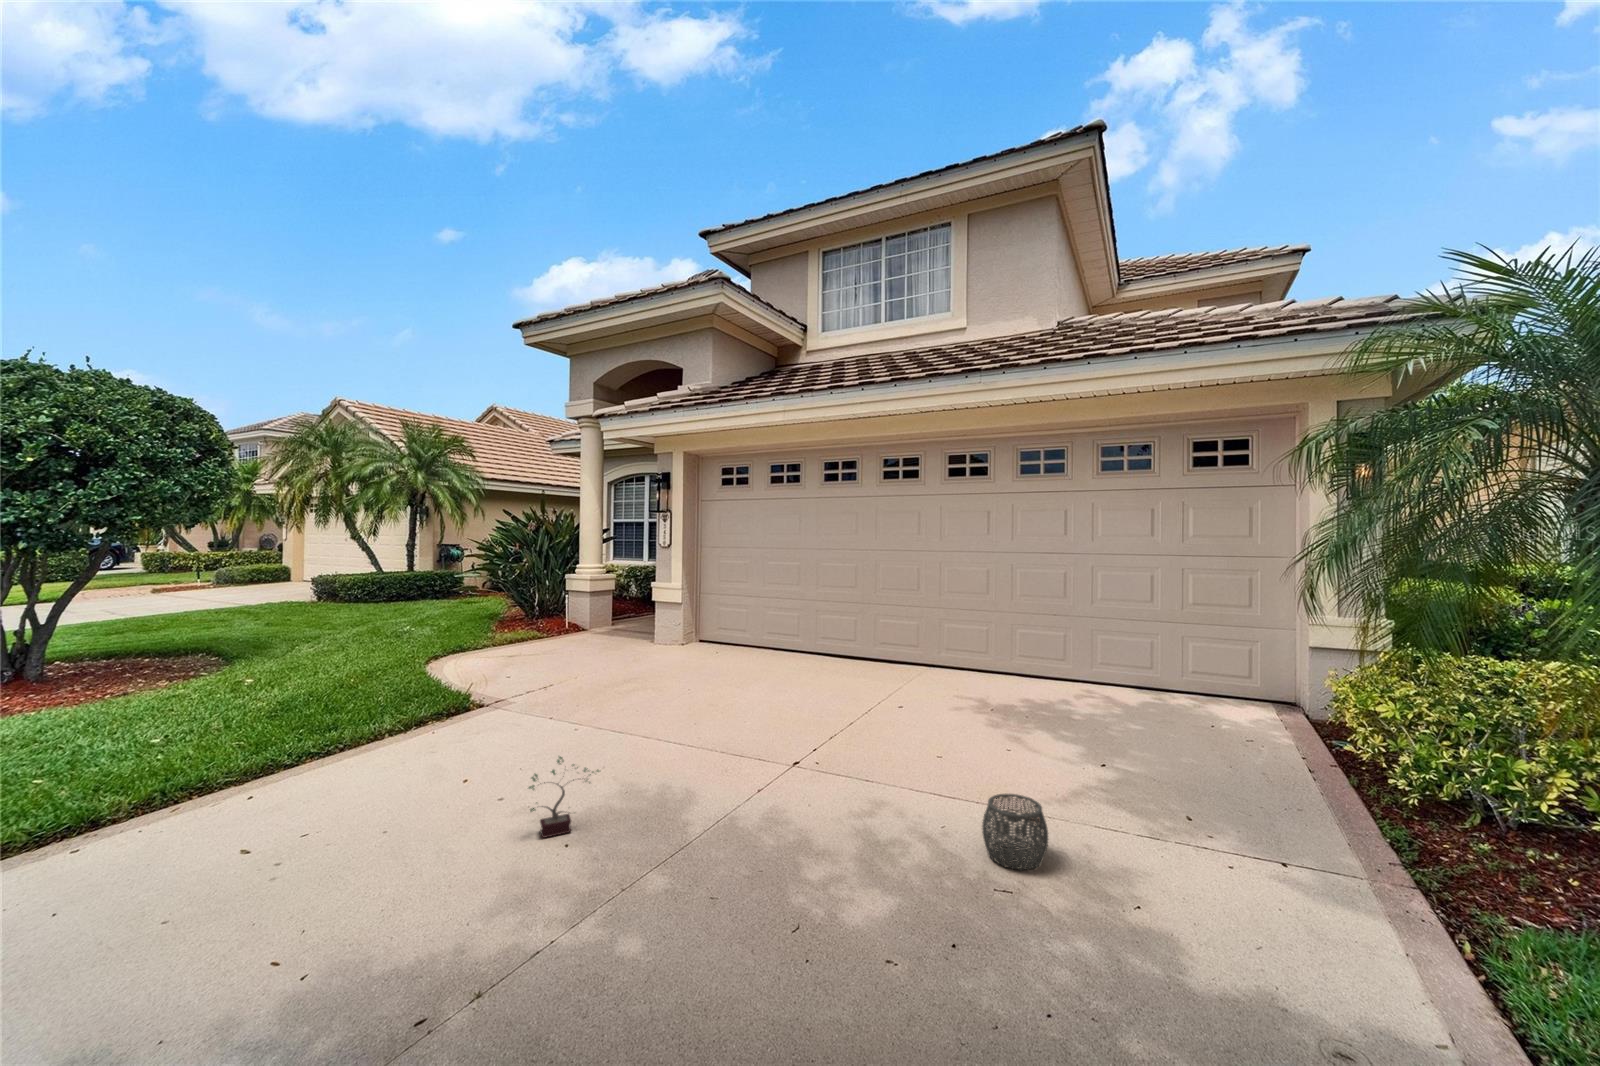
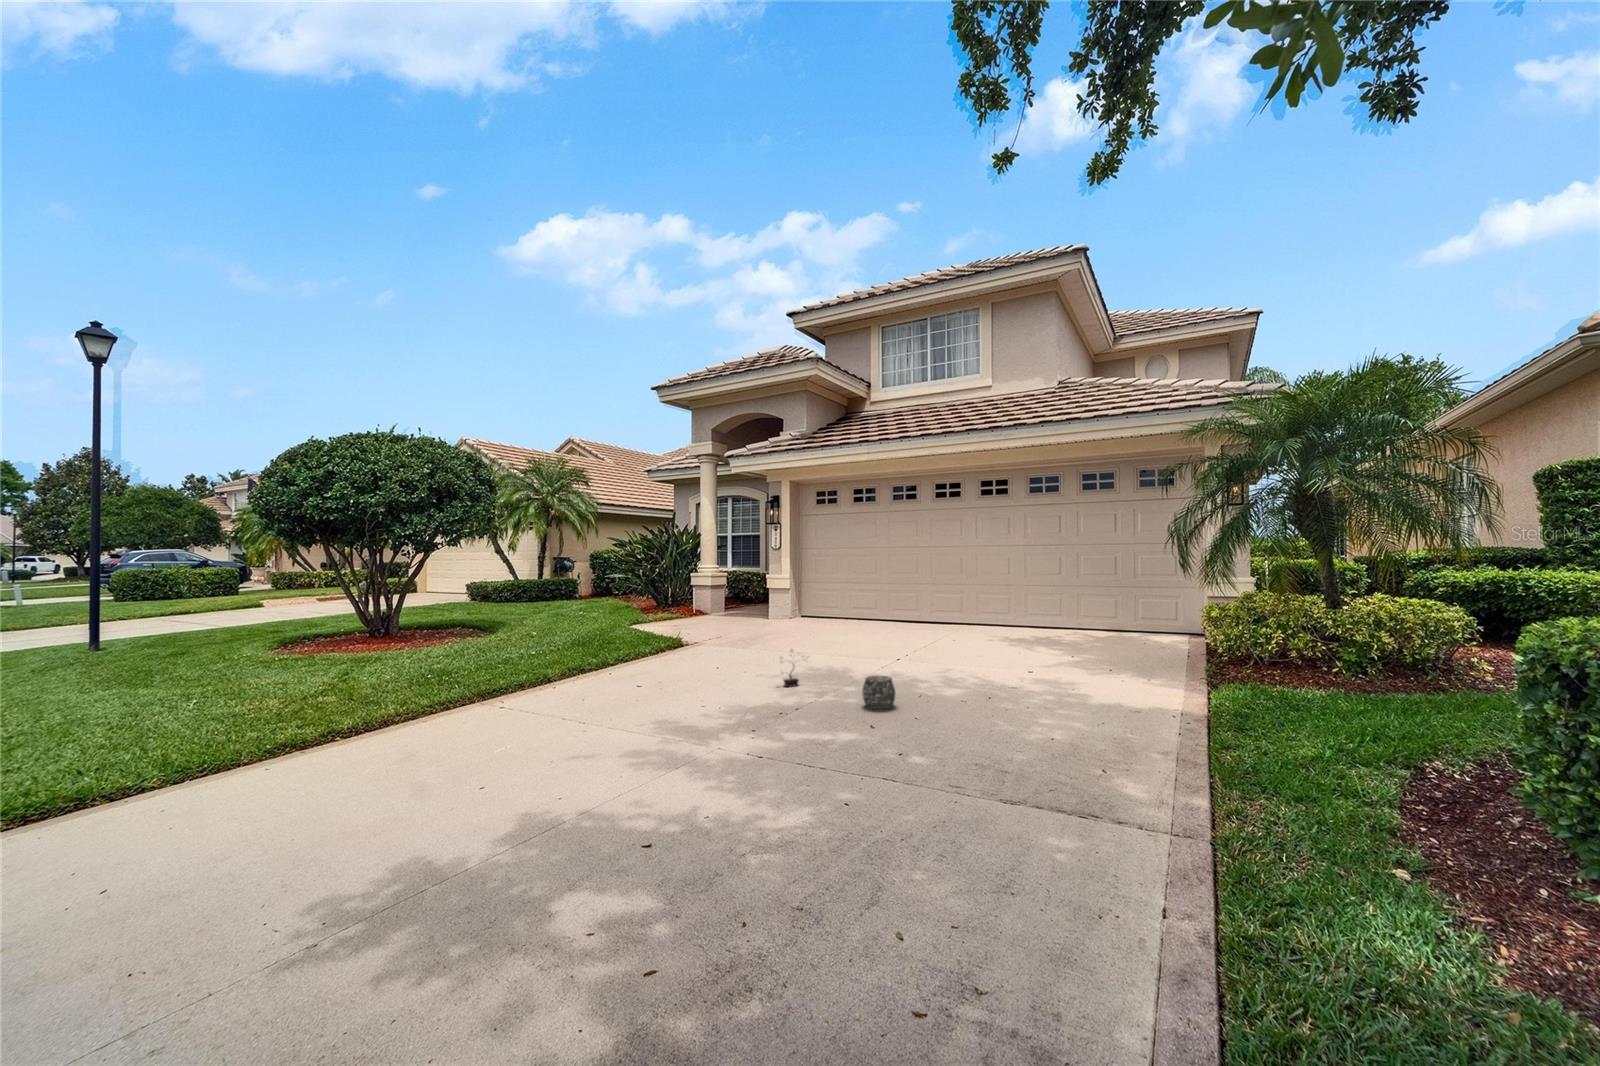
woven basket: present [982,794,1048,870] -> present [862,676,896,710]

